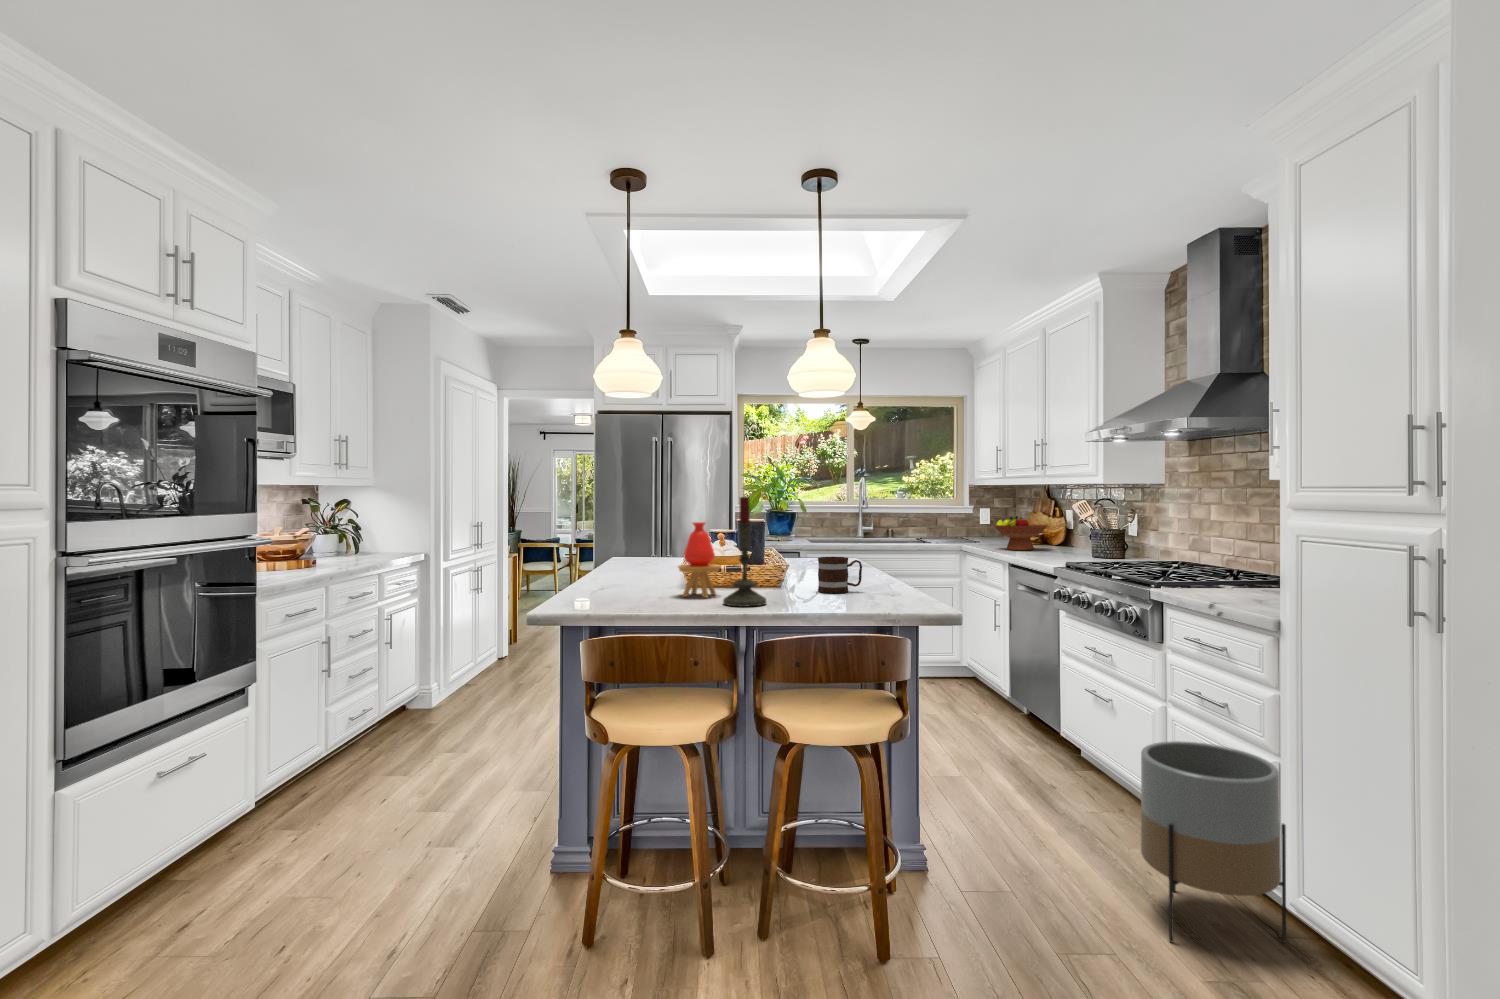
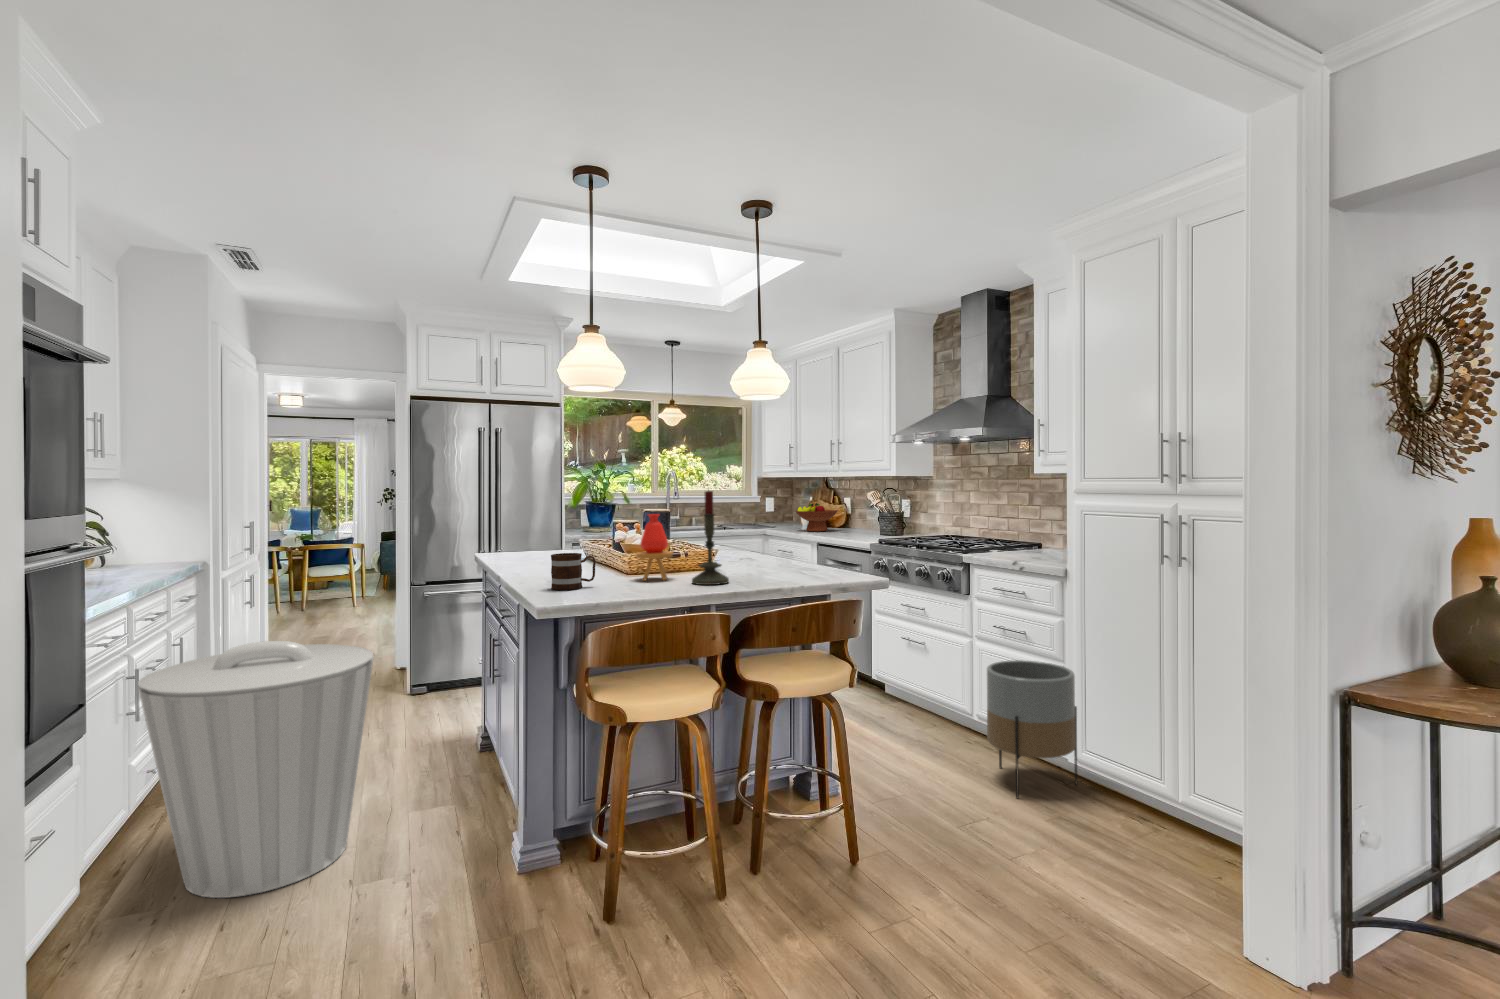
mug: present [818,557,862,593] -> present [551,553,596,590]
trash can: none [238,631,443,864] -> present [138,641,374,898]

